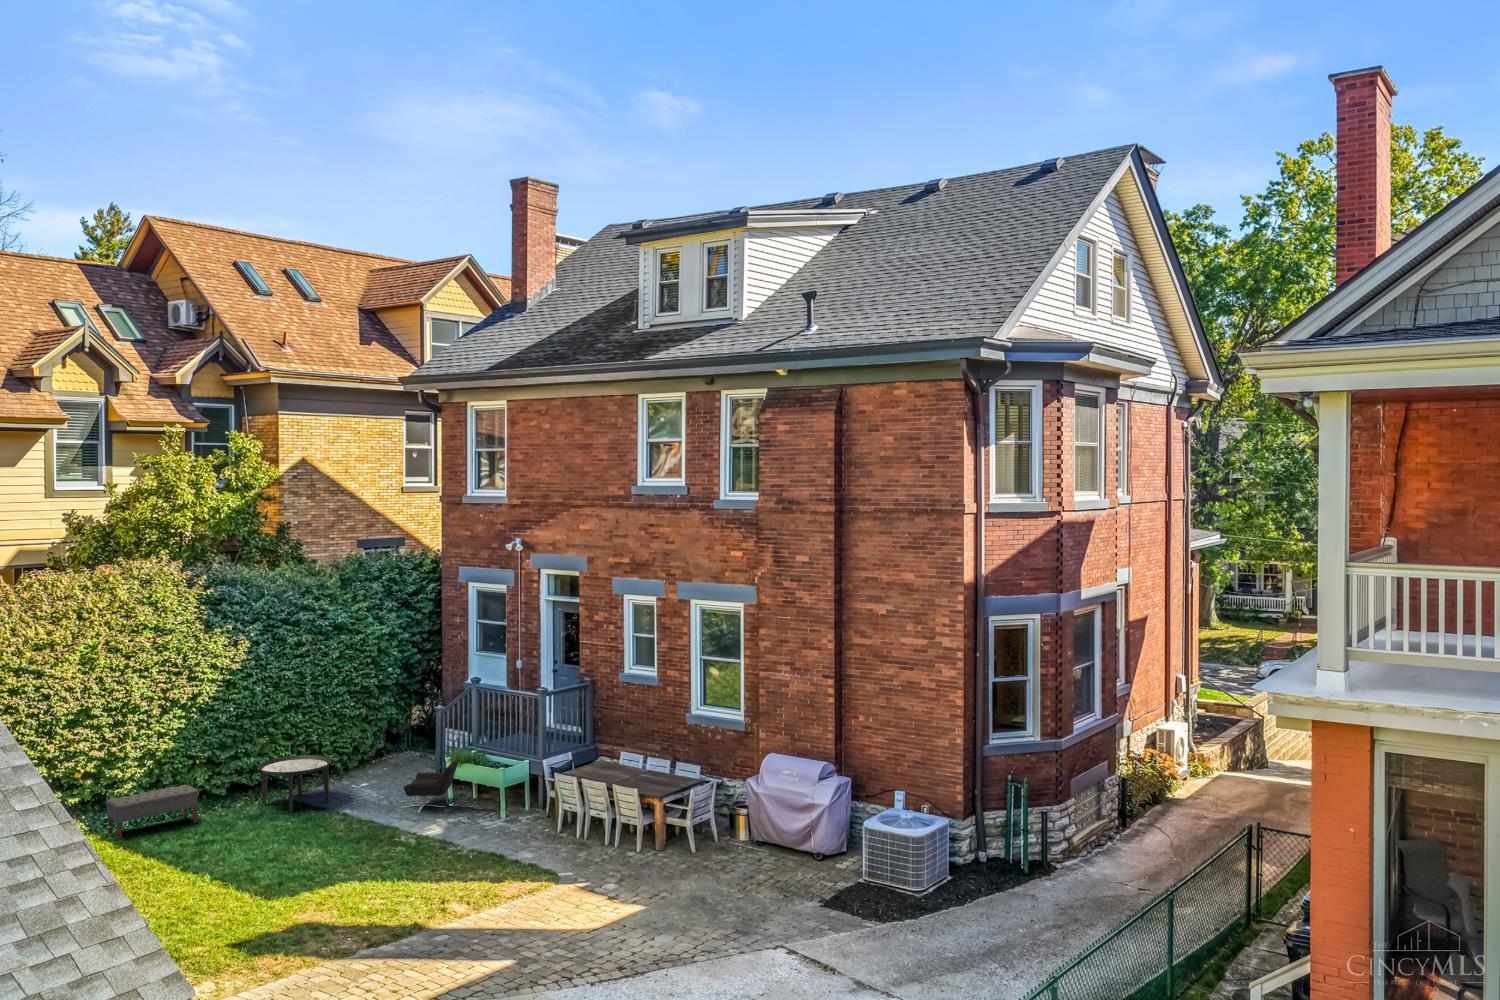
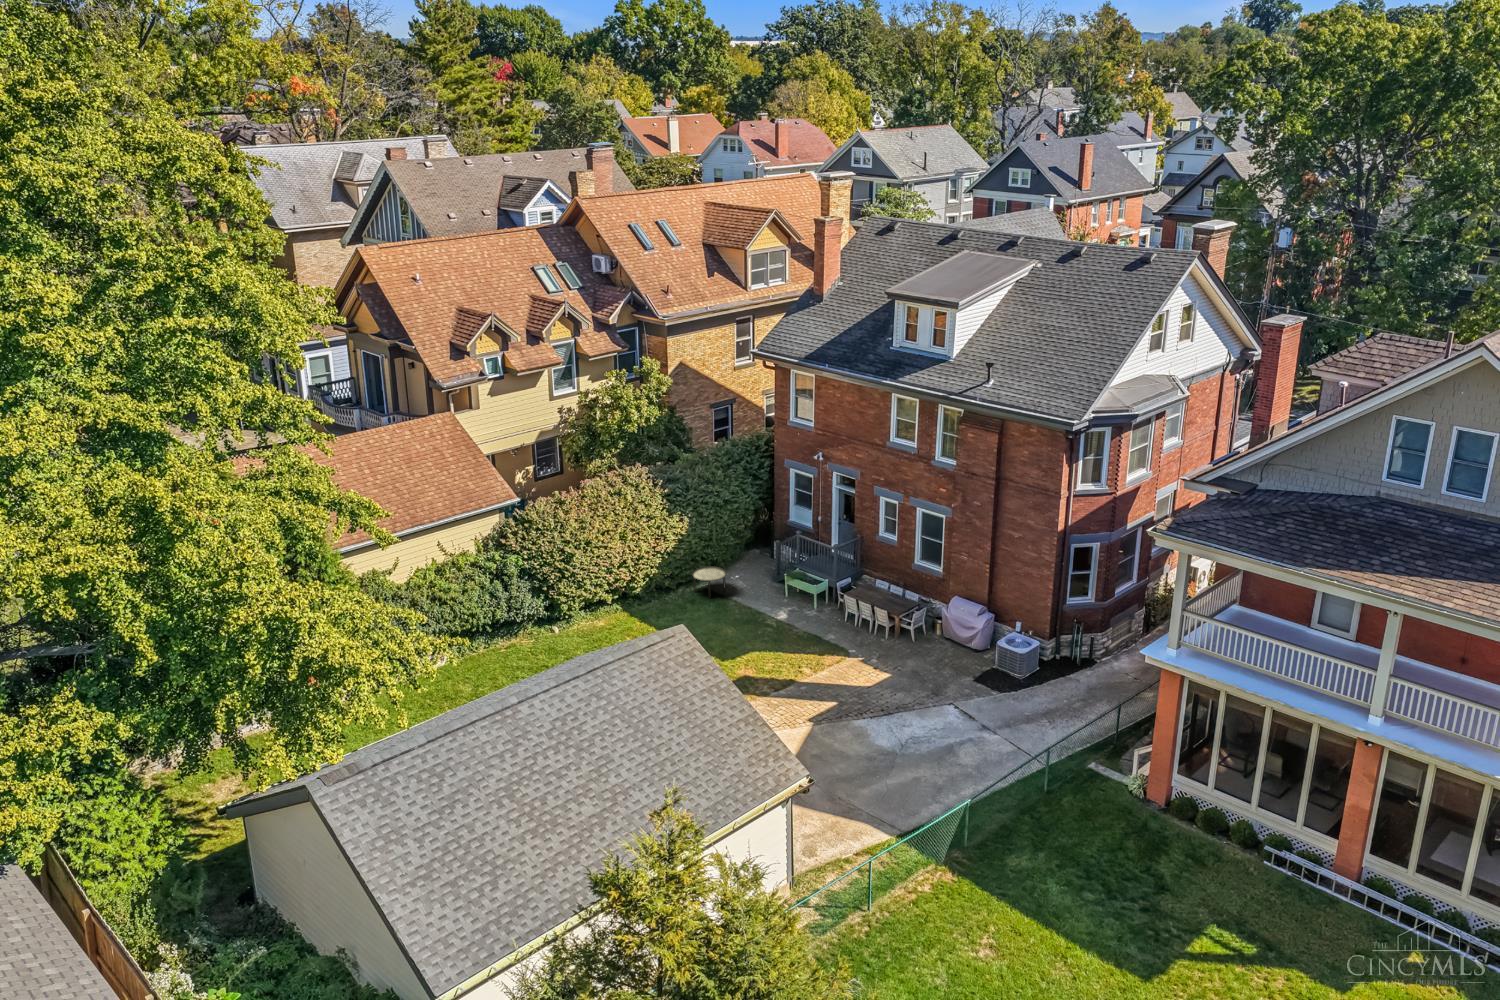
lounge chair: present [402,761,458,812] -> none [763,576,791,603]
bench: present [105,785,198,840] -> none [628,584,668,613]

